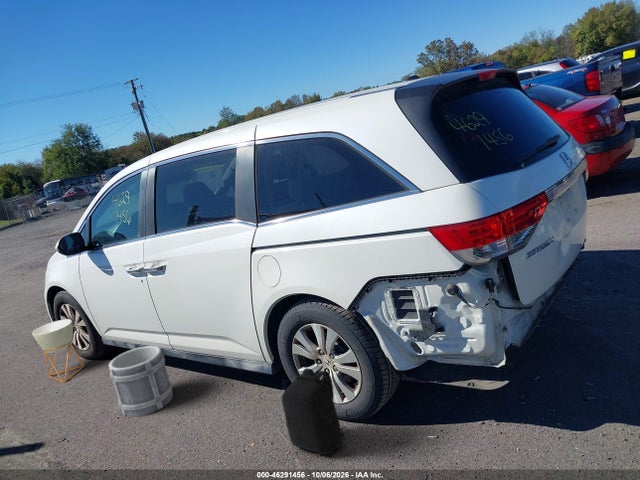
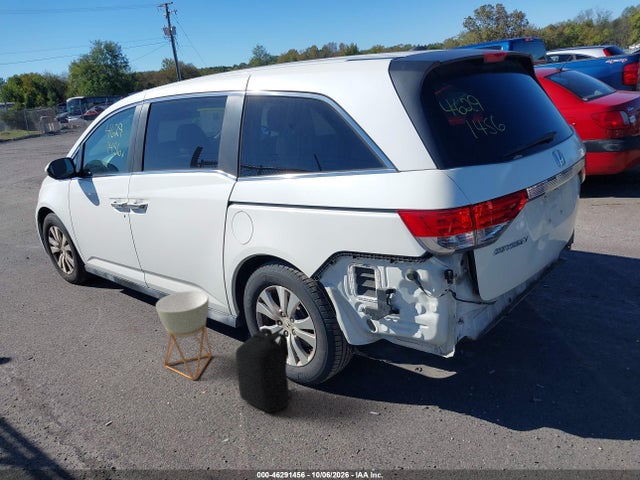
planter: present [32,319,85,383] -> present [156,291,212,380]
bucket: present [109,346,173,417] -> none [82,280,143,347]

